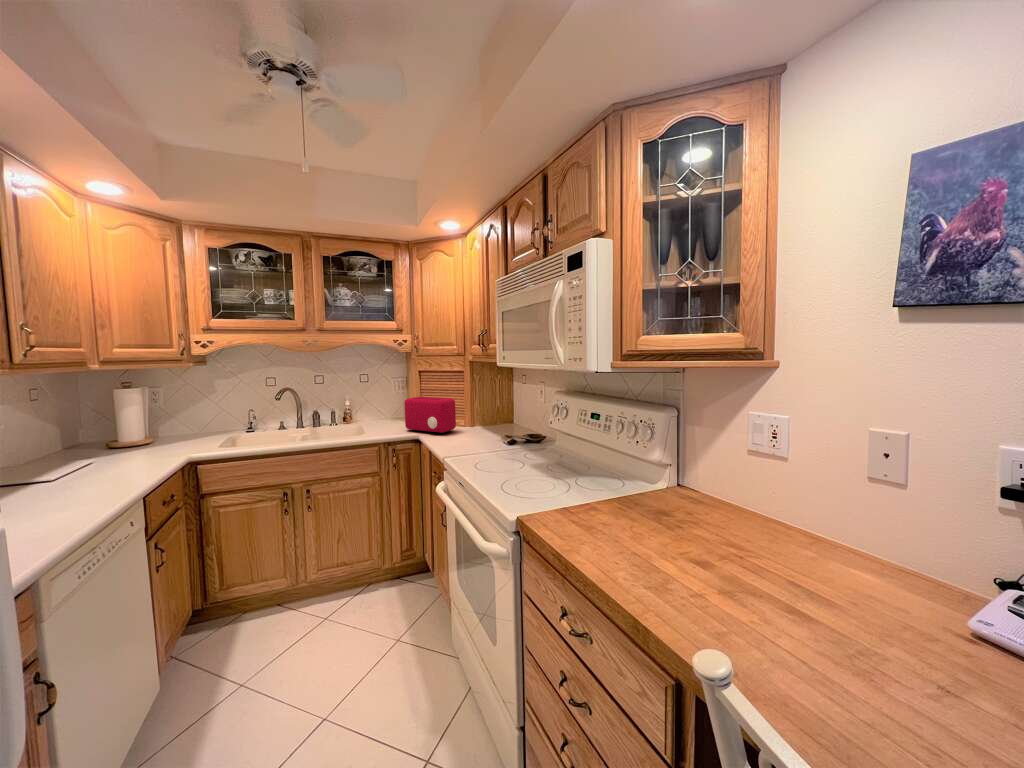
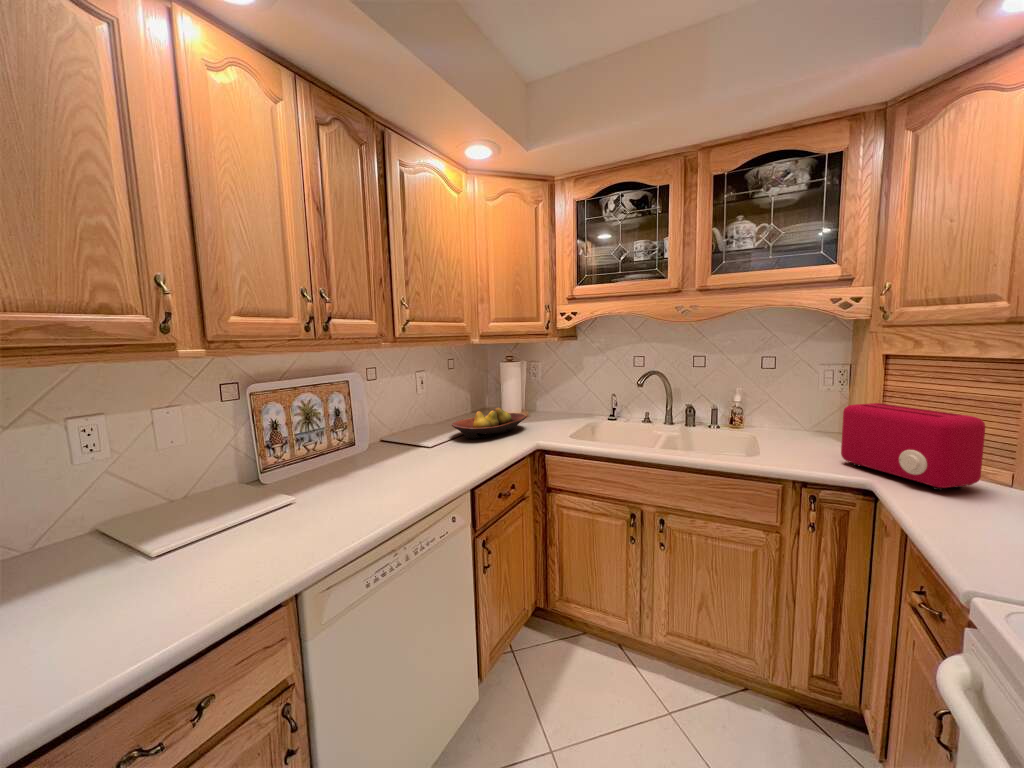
fruit bowl: none [72,432,165,465] -> present [452,408,526,439]

